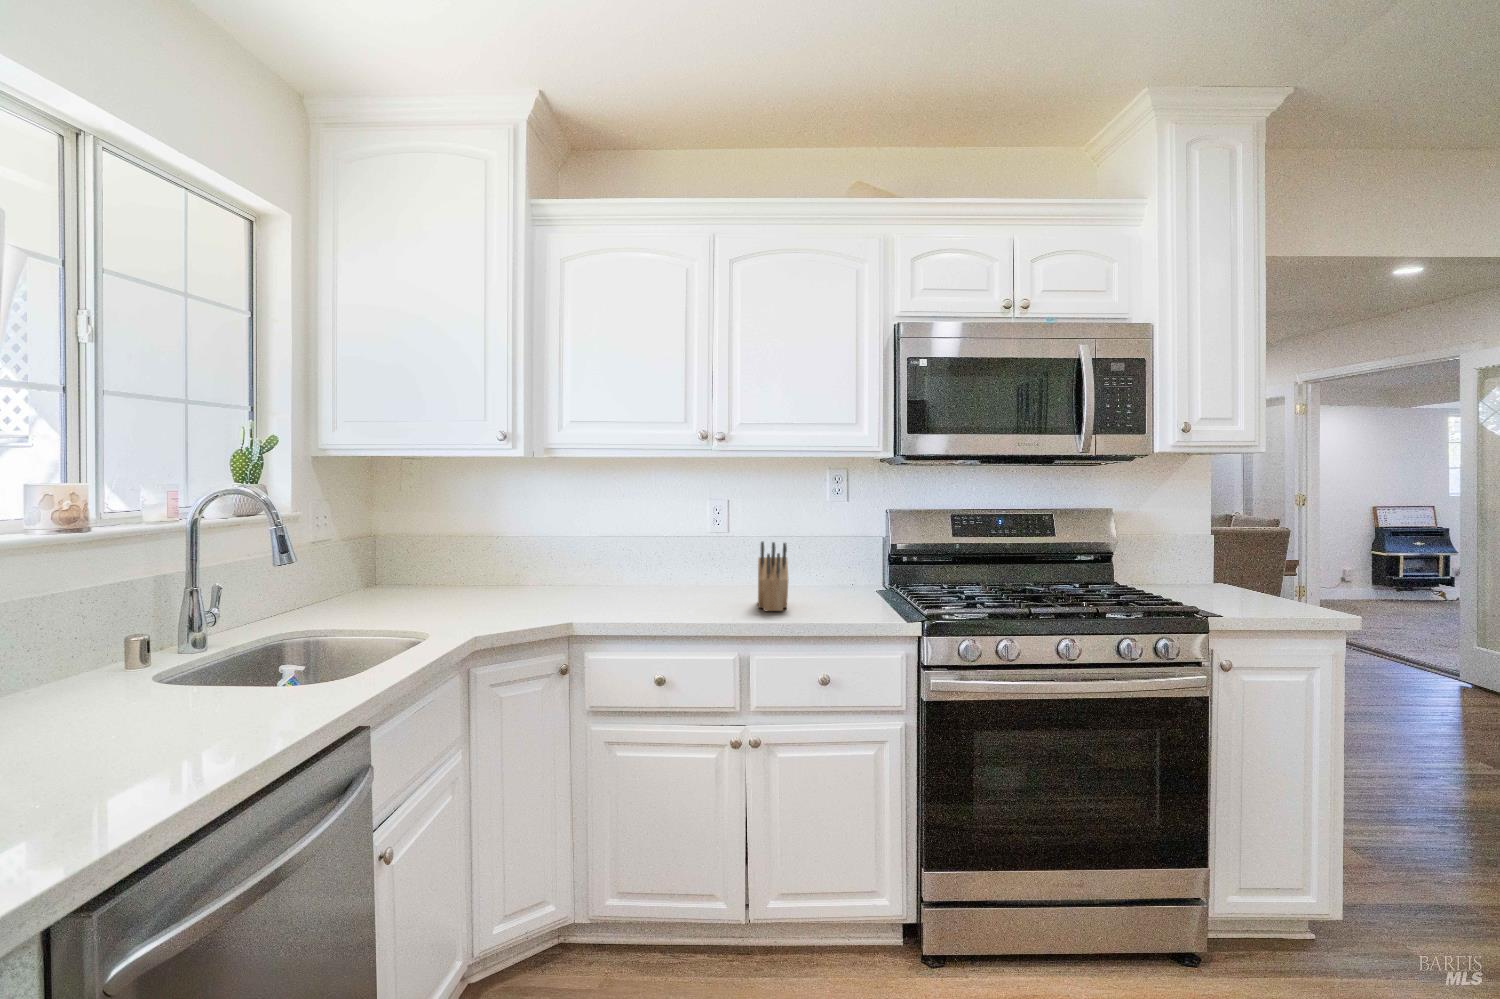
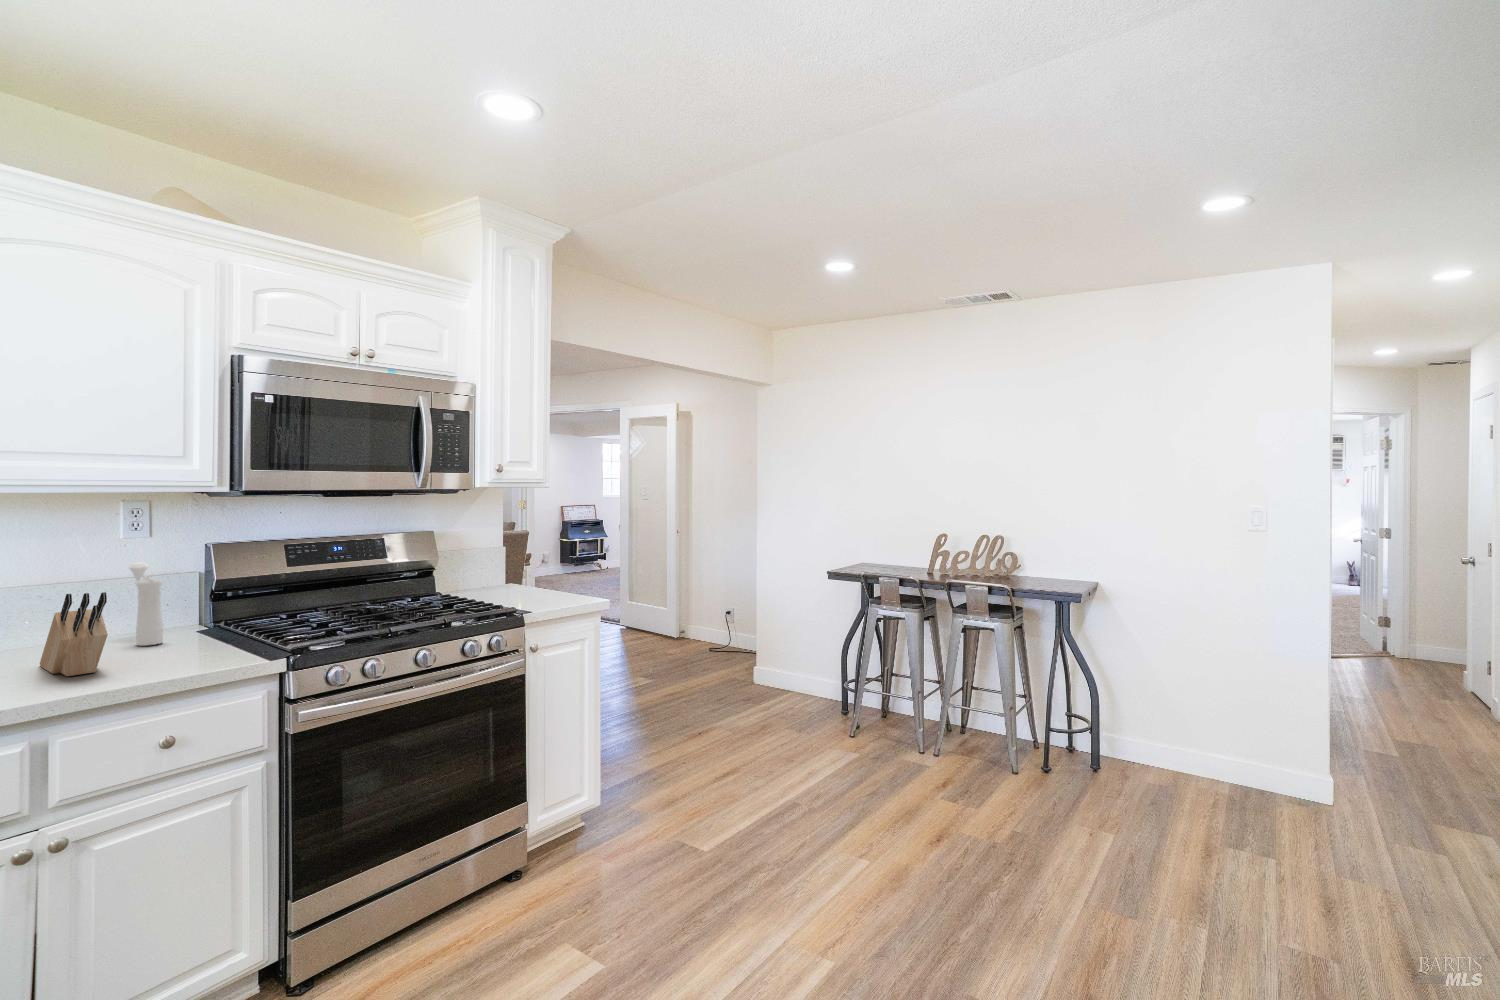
pepper mill: none [825,525,844,597] -> present [129,562,163,646]

